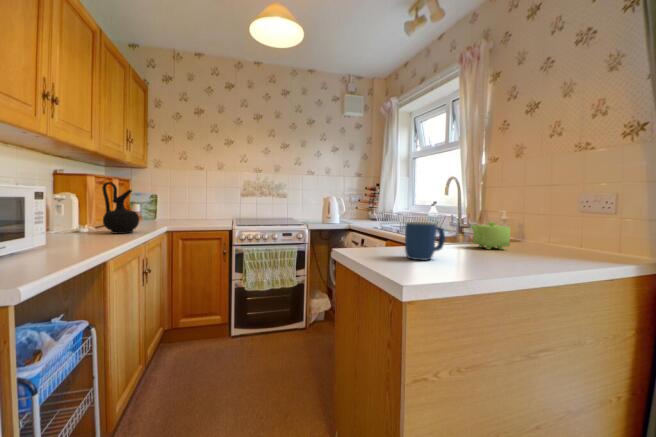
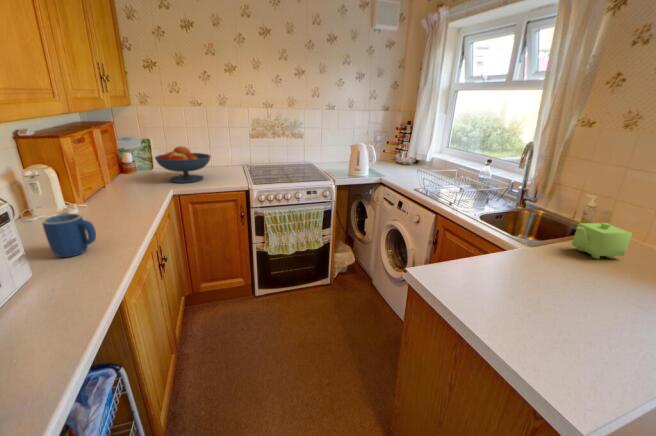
ceramic jug: present [102,182,139,234] -> none [85,149,141,215]
fruit bowl: none [158,197,204,224] -> present [155,146,211,183]
mug: present [405,222,445,260] -> present [42,213,96,257]

